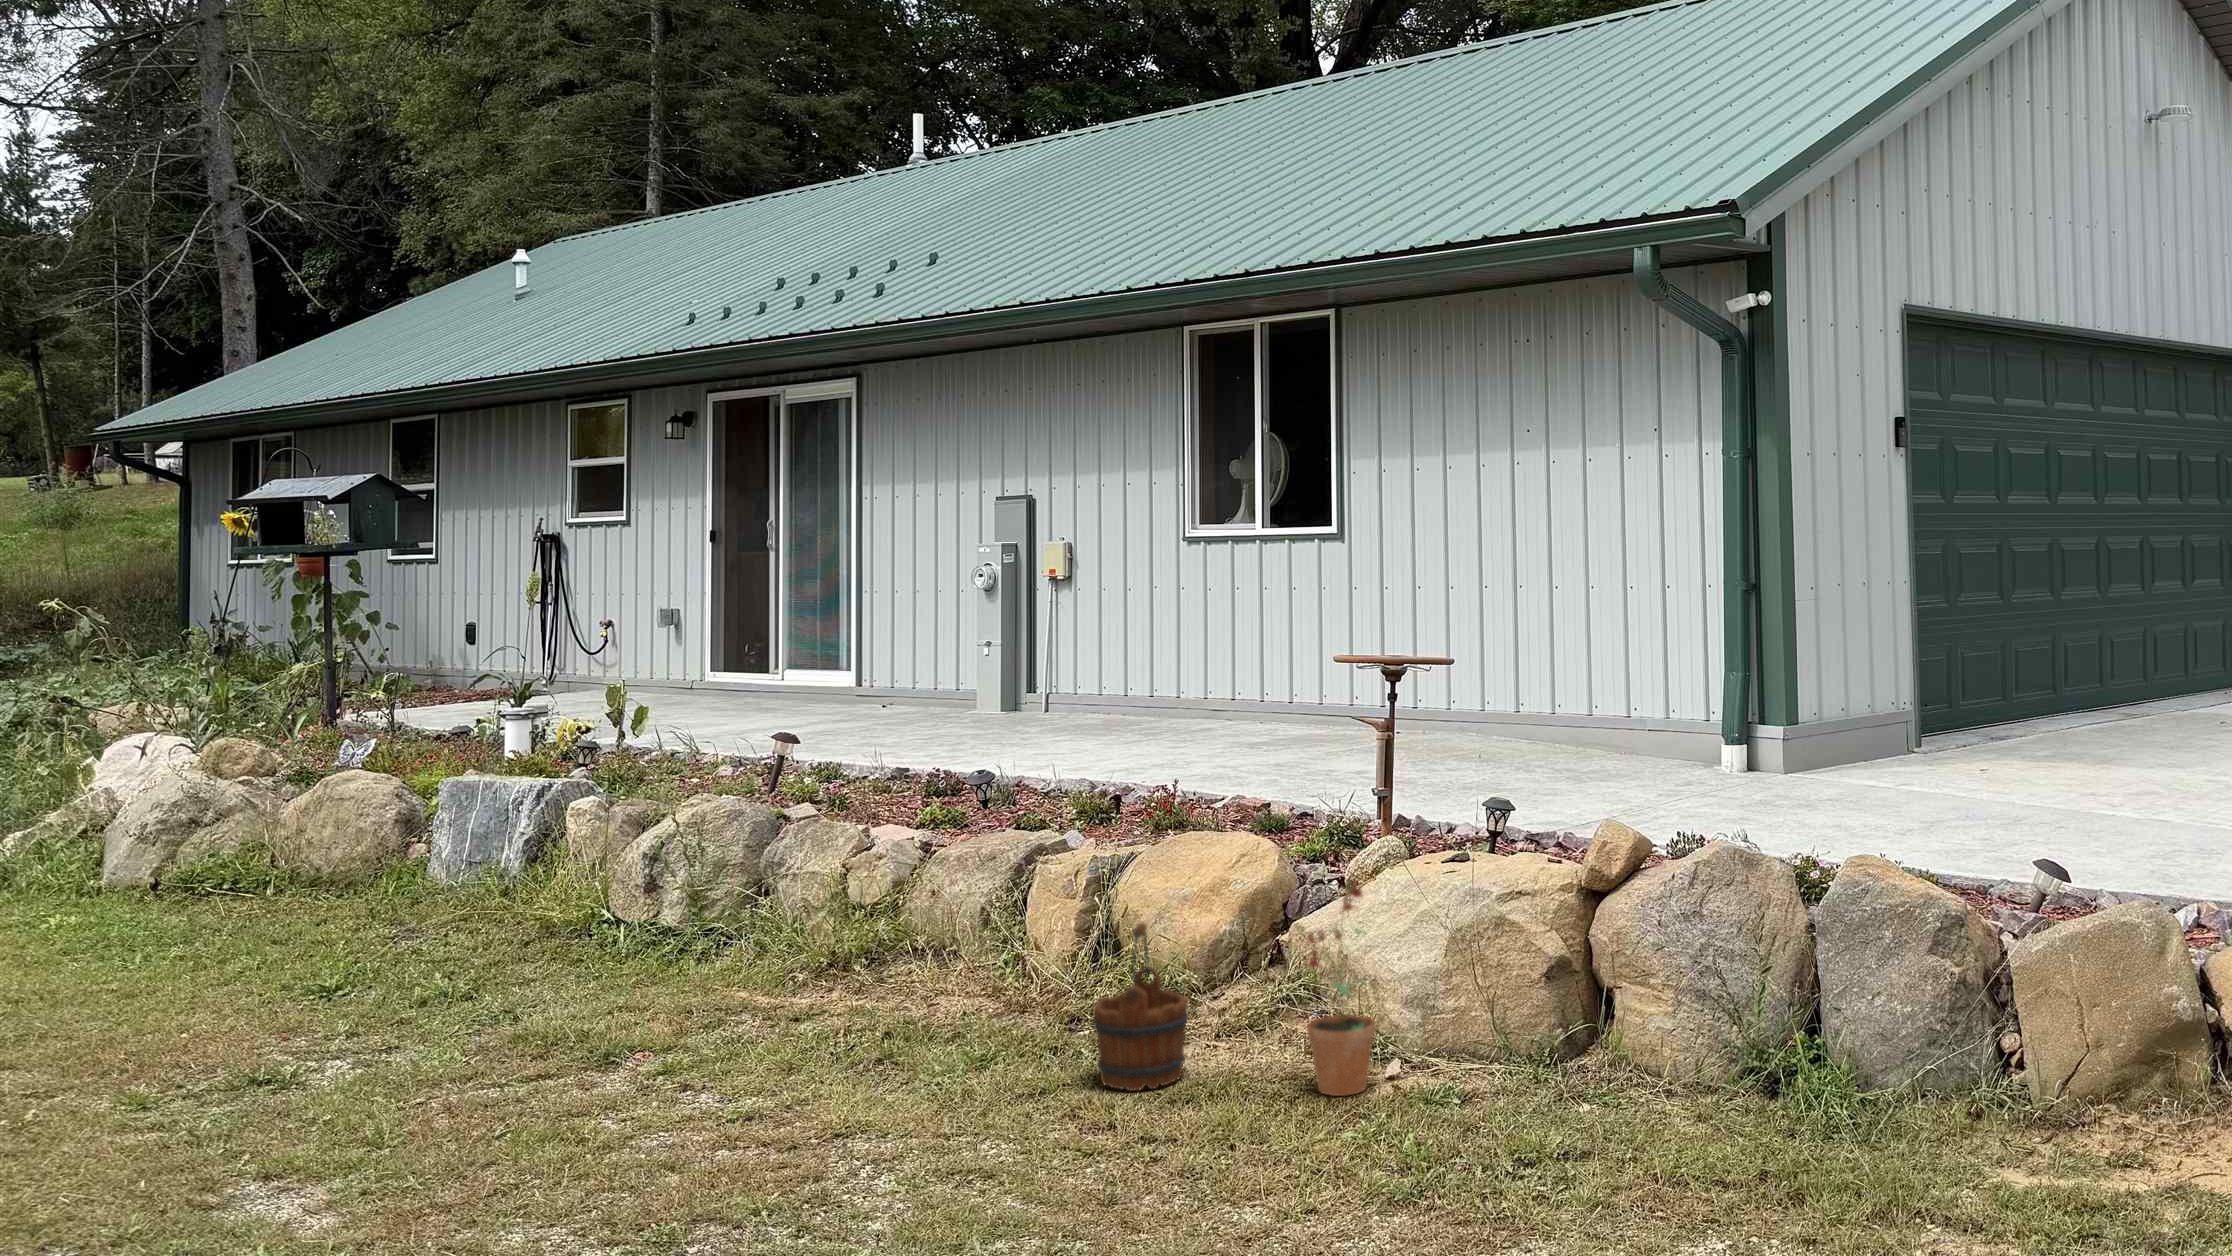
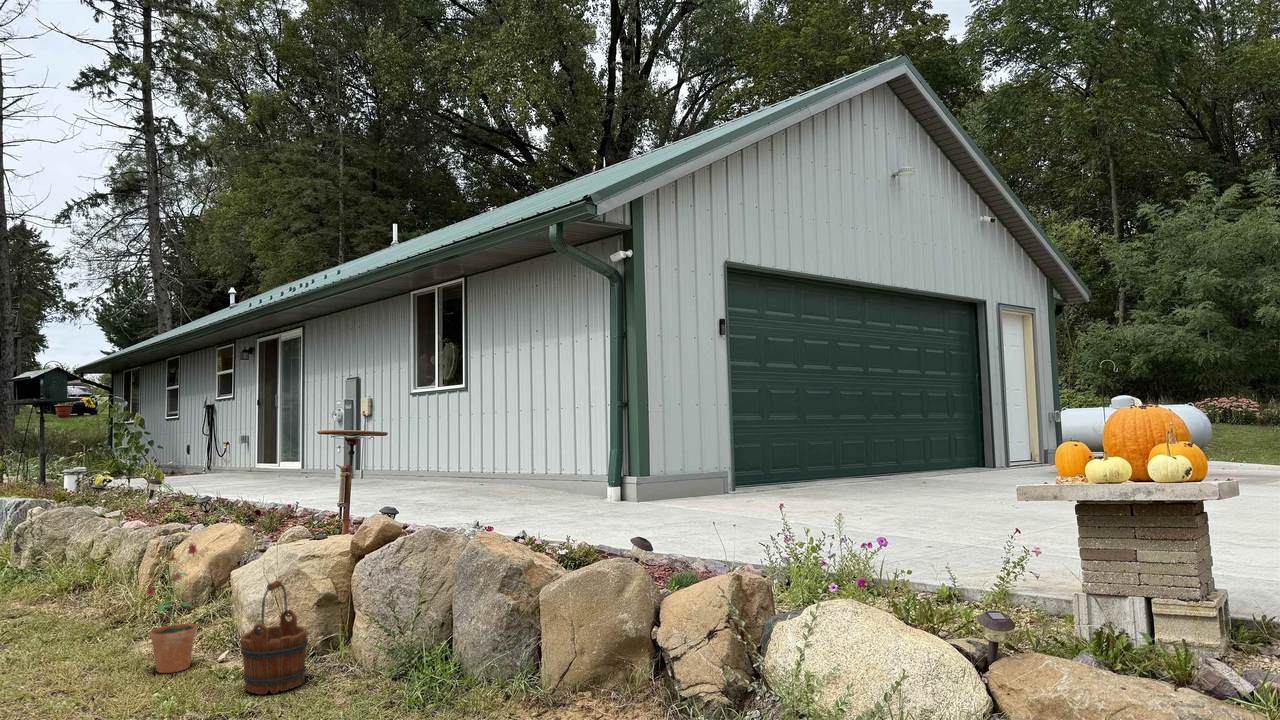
wooden bucket: present [1094,923,1188,1091] -> present [241,581,308,694]

